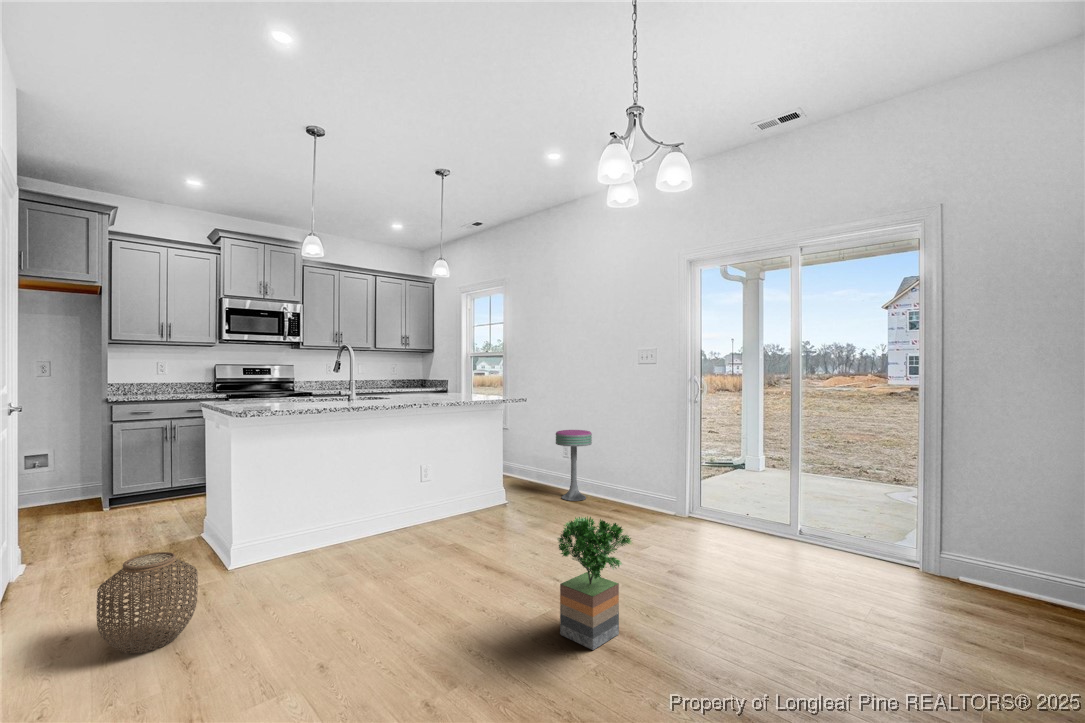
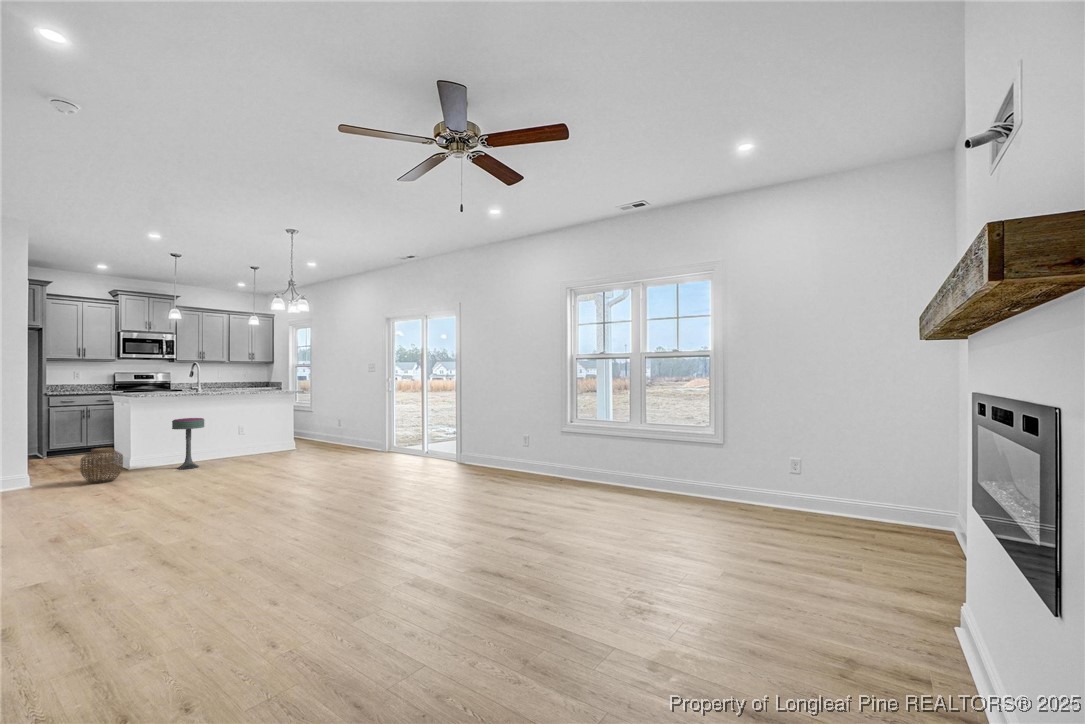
bar stool: present [556,430,592,501] -> present [172,418,204,469]
potted tree: present [558,517,631,650] -> none [276,428,312,474]

